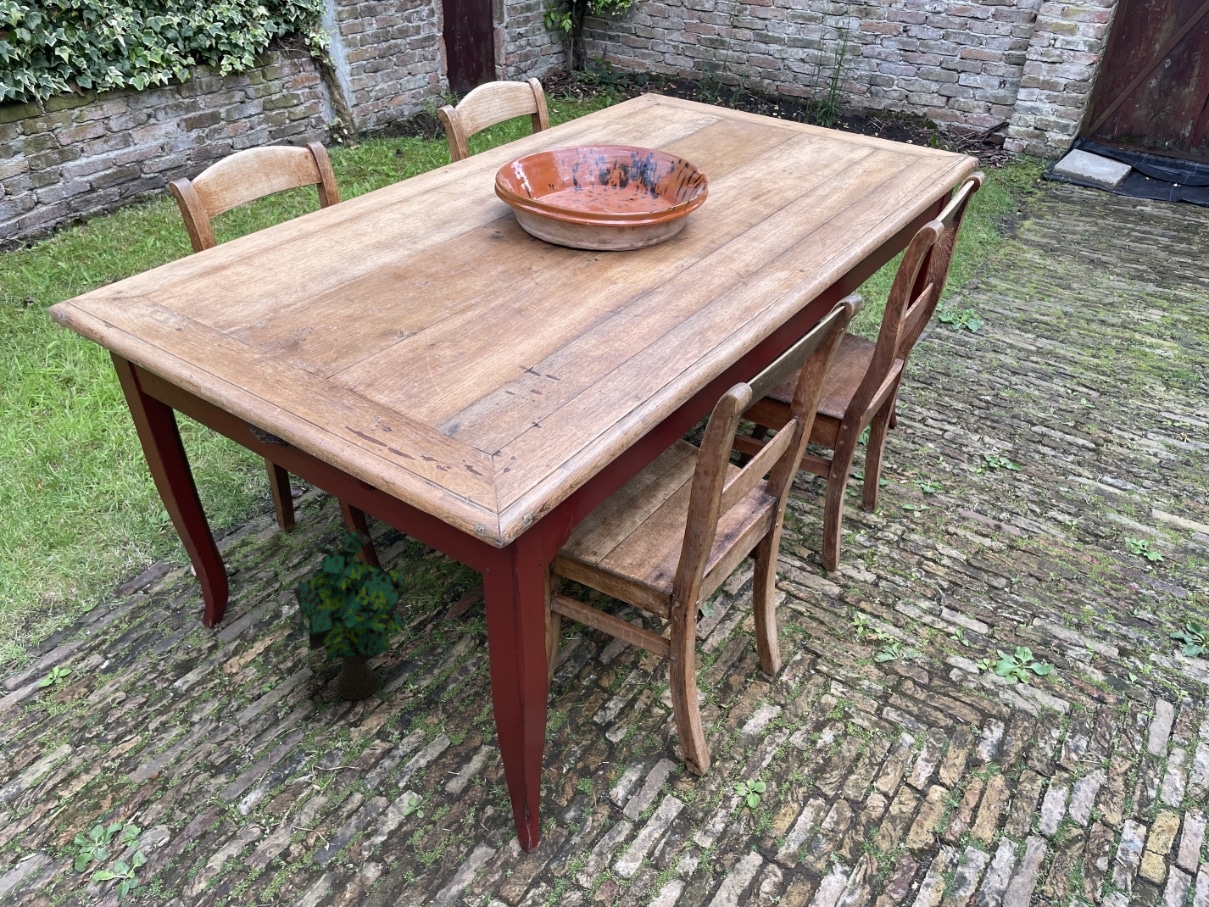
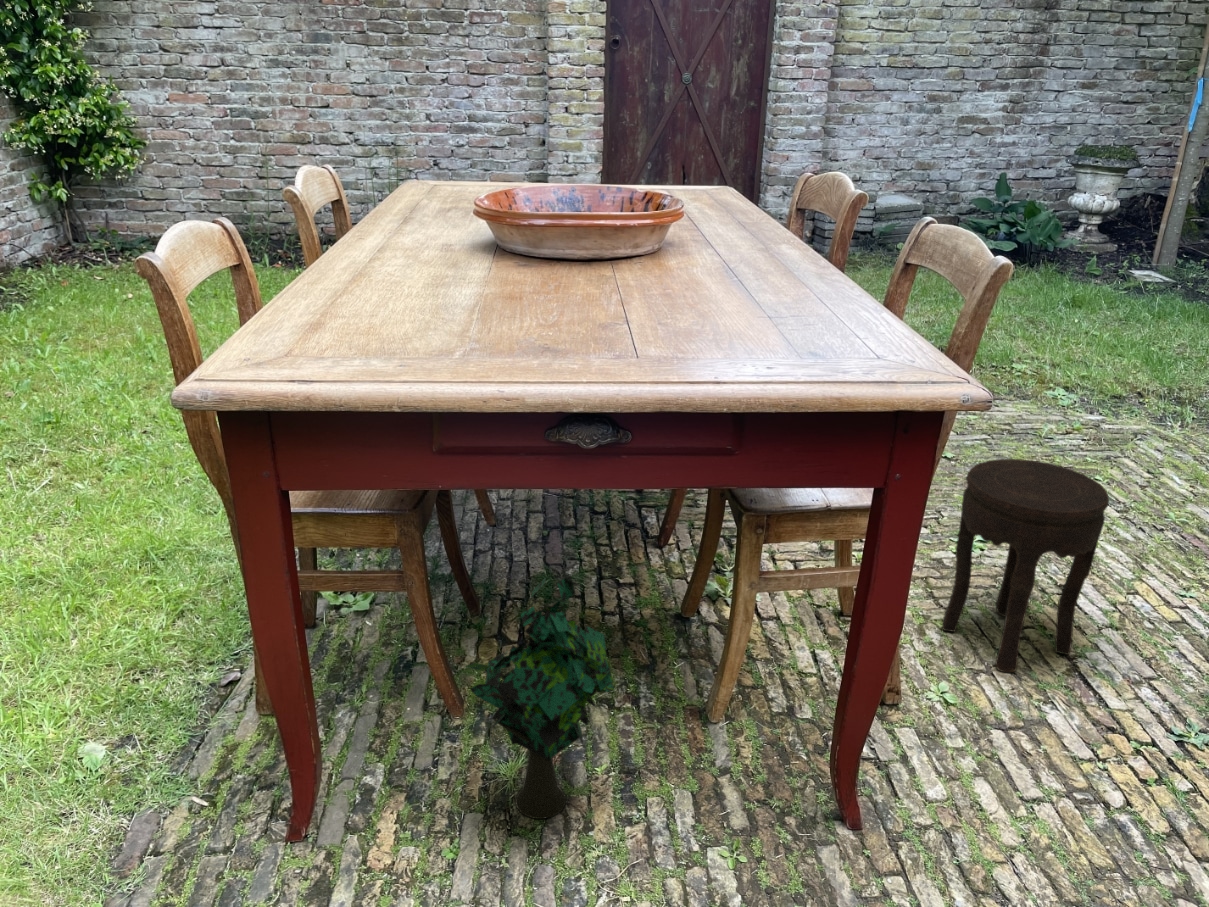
side table: none [851,589,1041,839] -> present [942,459,1109,672]

